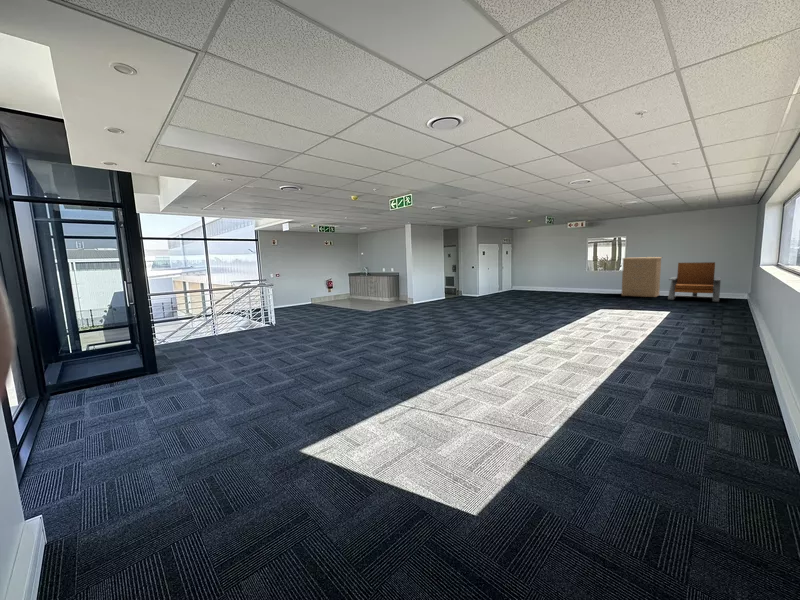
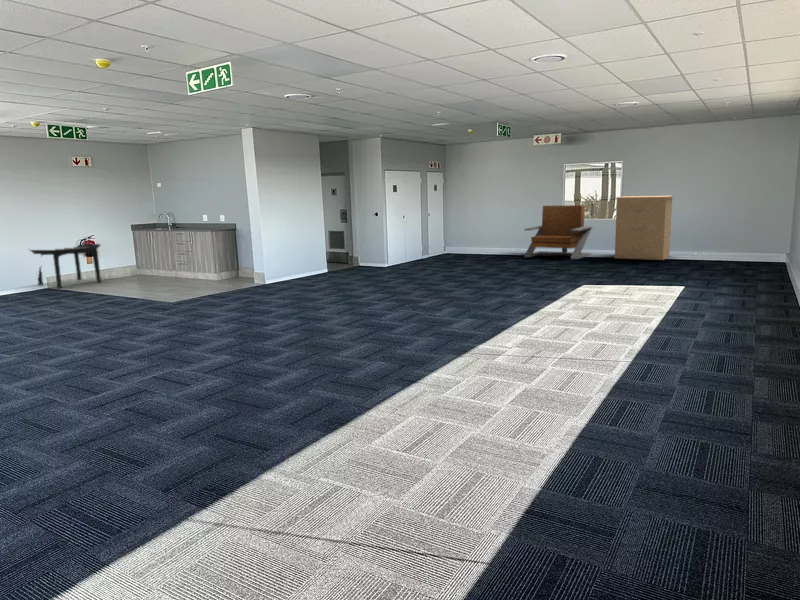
lounge chair: present [668,262,721,302] -> present [524,205,592,259]
round table: none [292,282,327,305] -> present [31,244,101,288]

